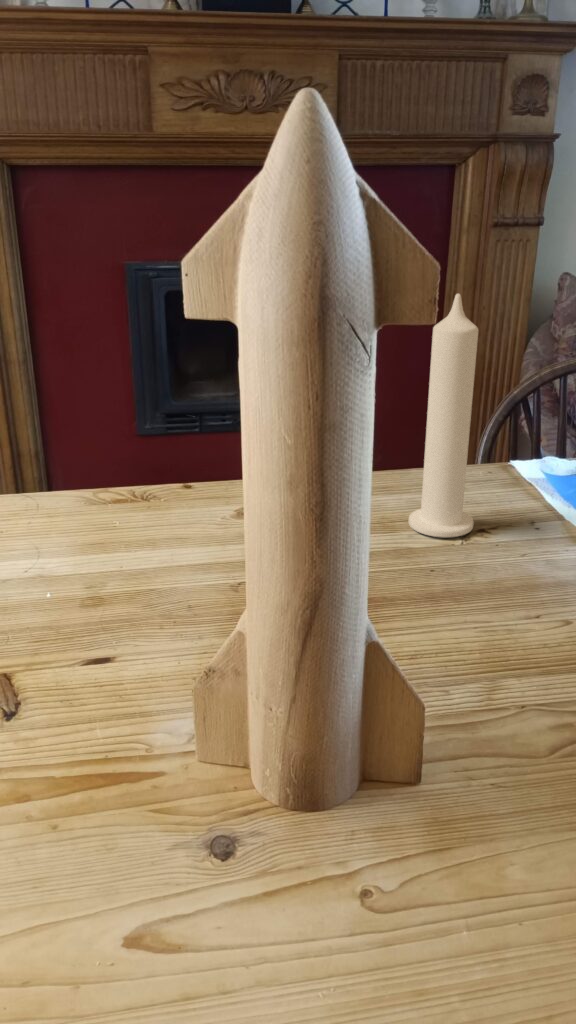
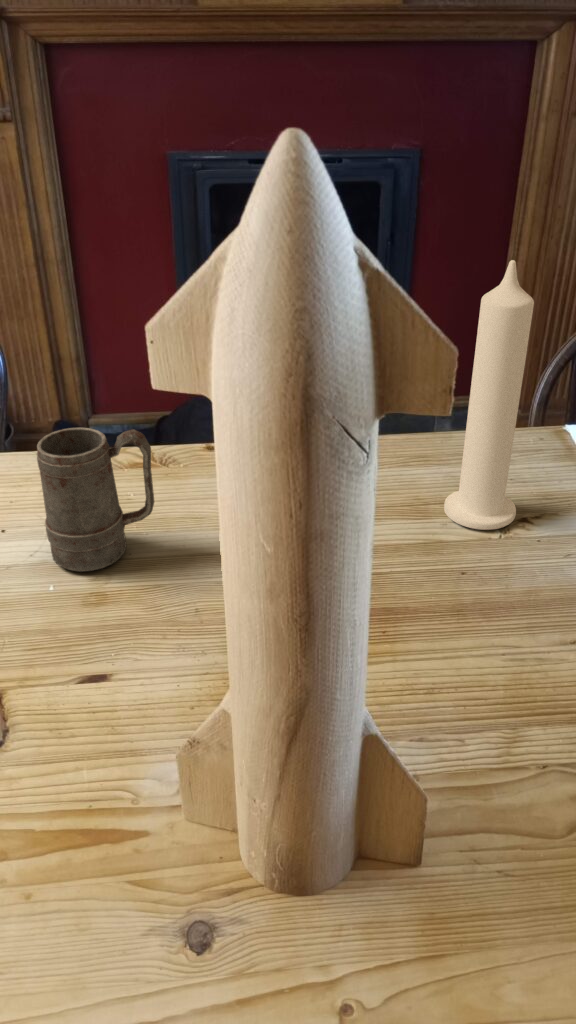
mug: none [39,445,146,580] -> present [37,428,154,572]

